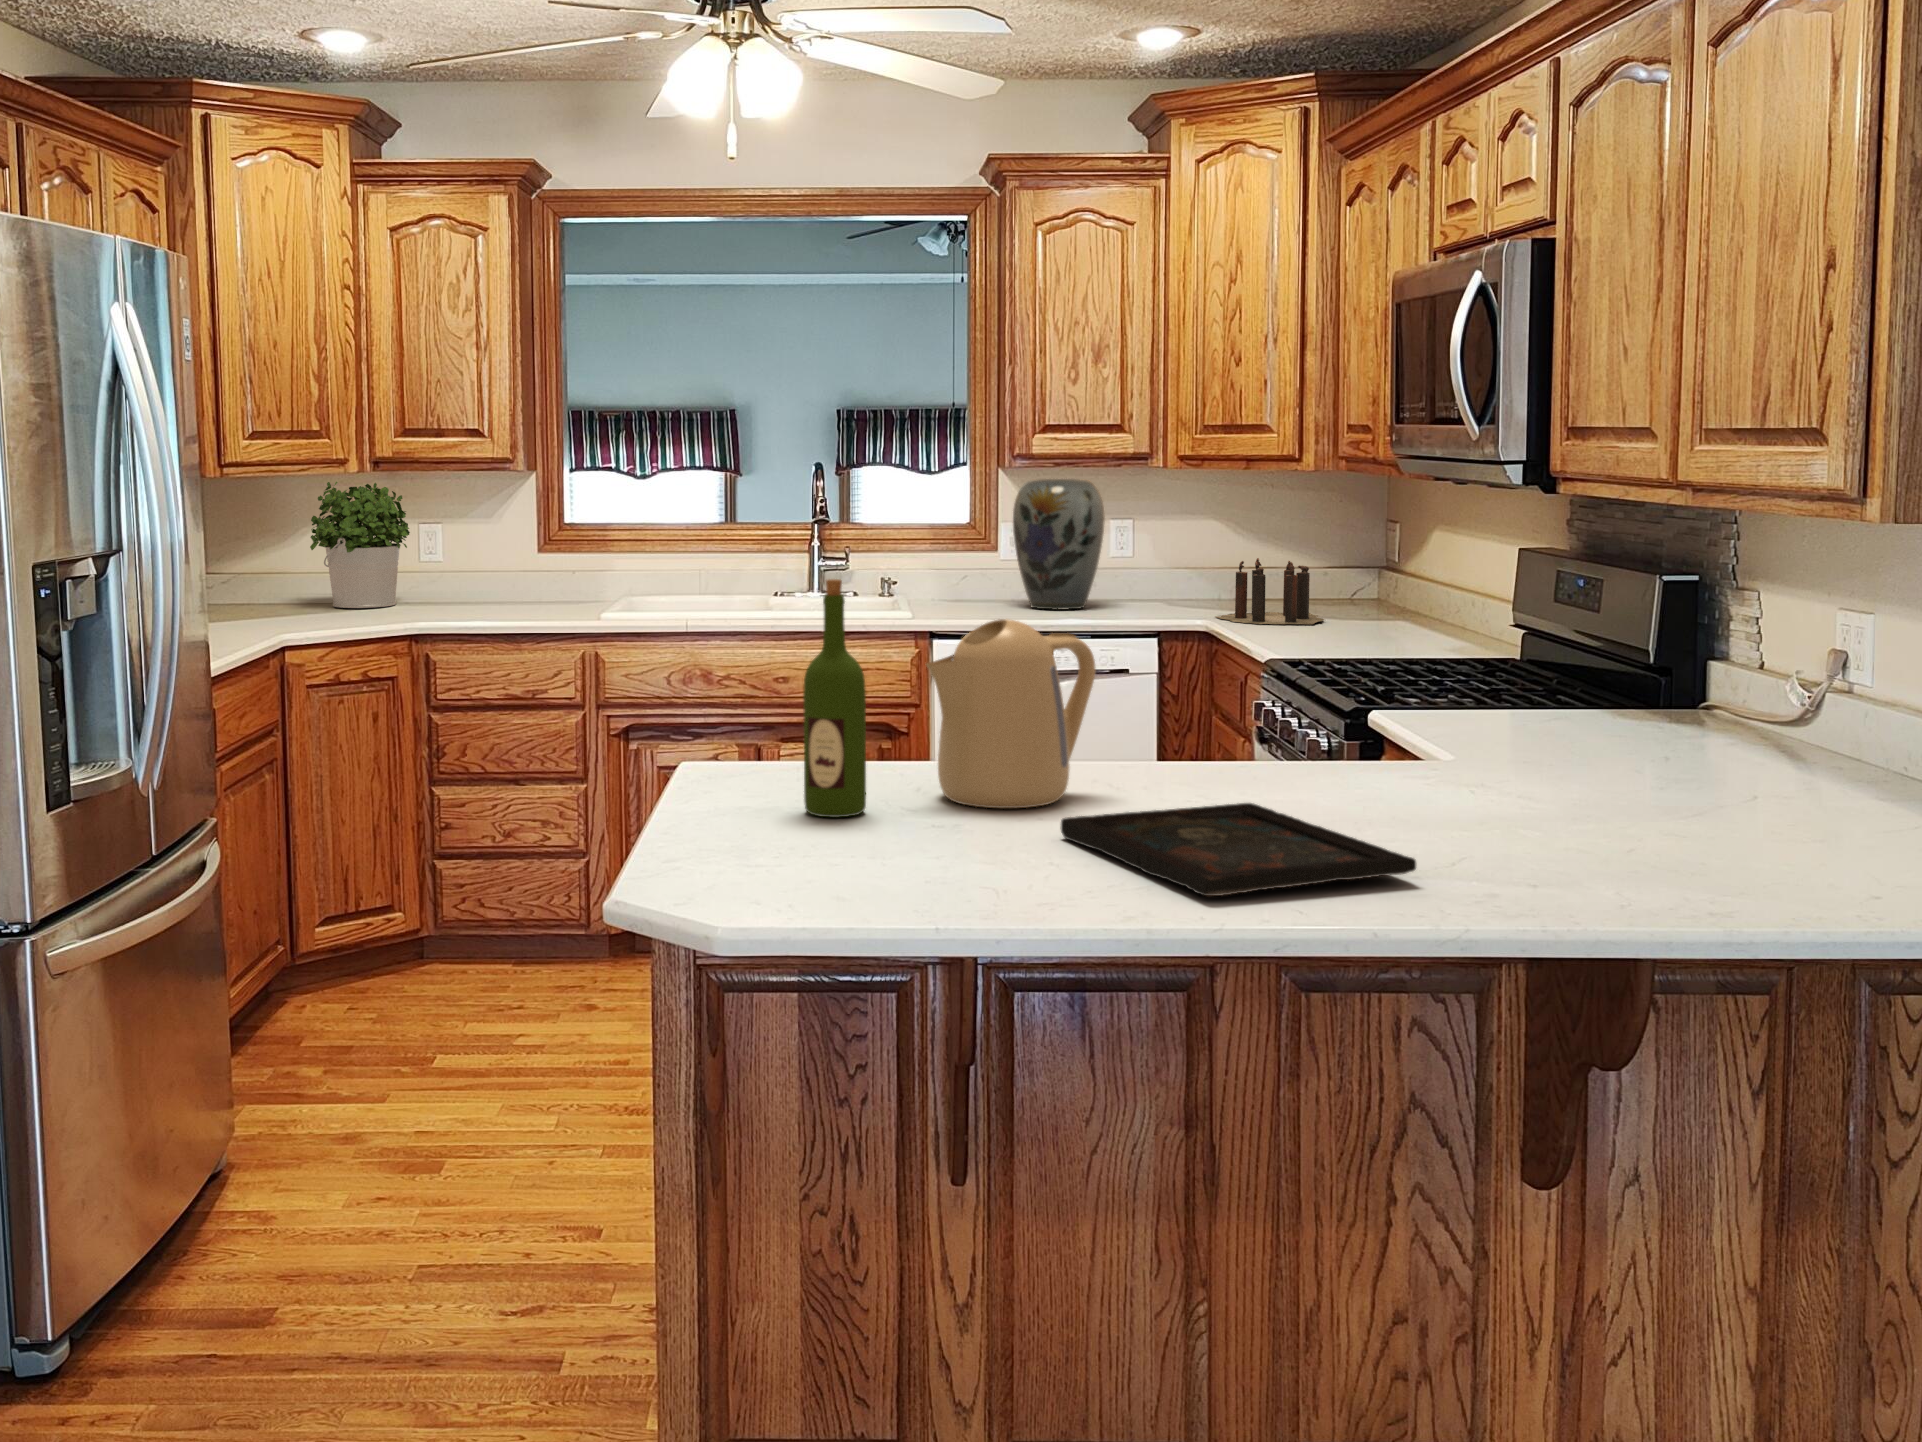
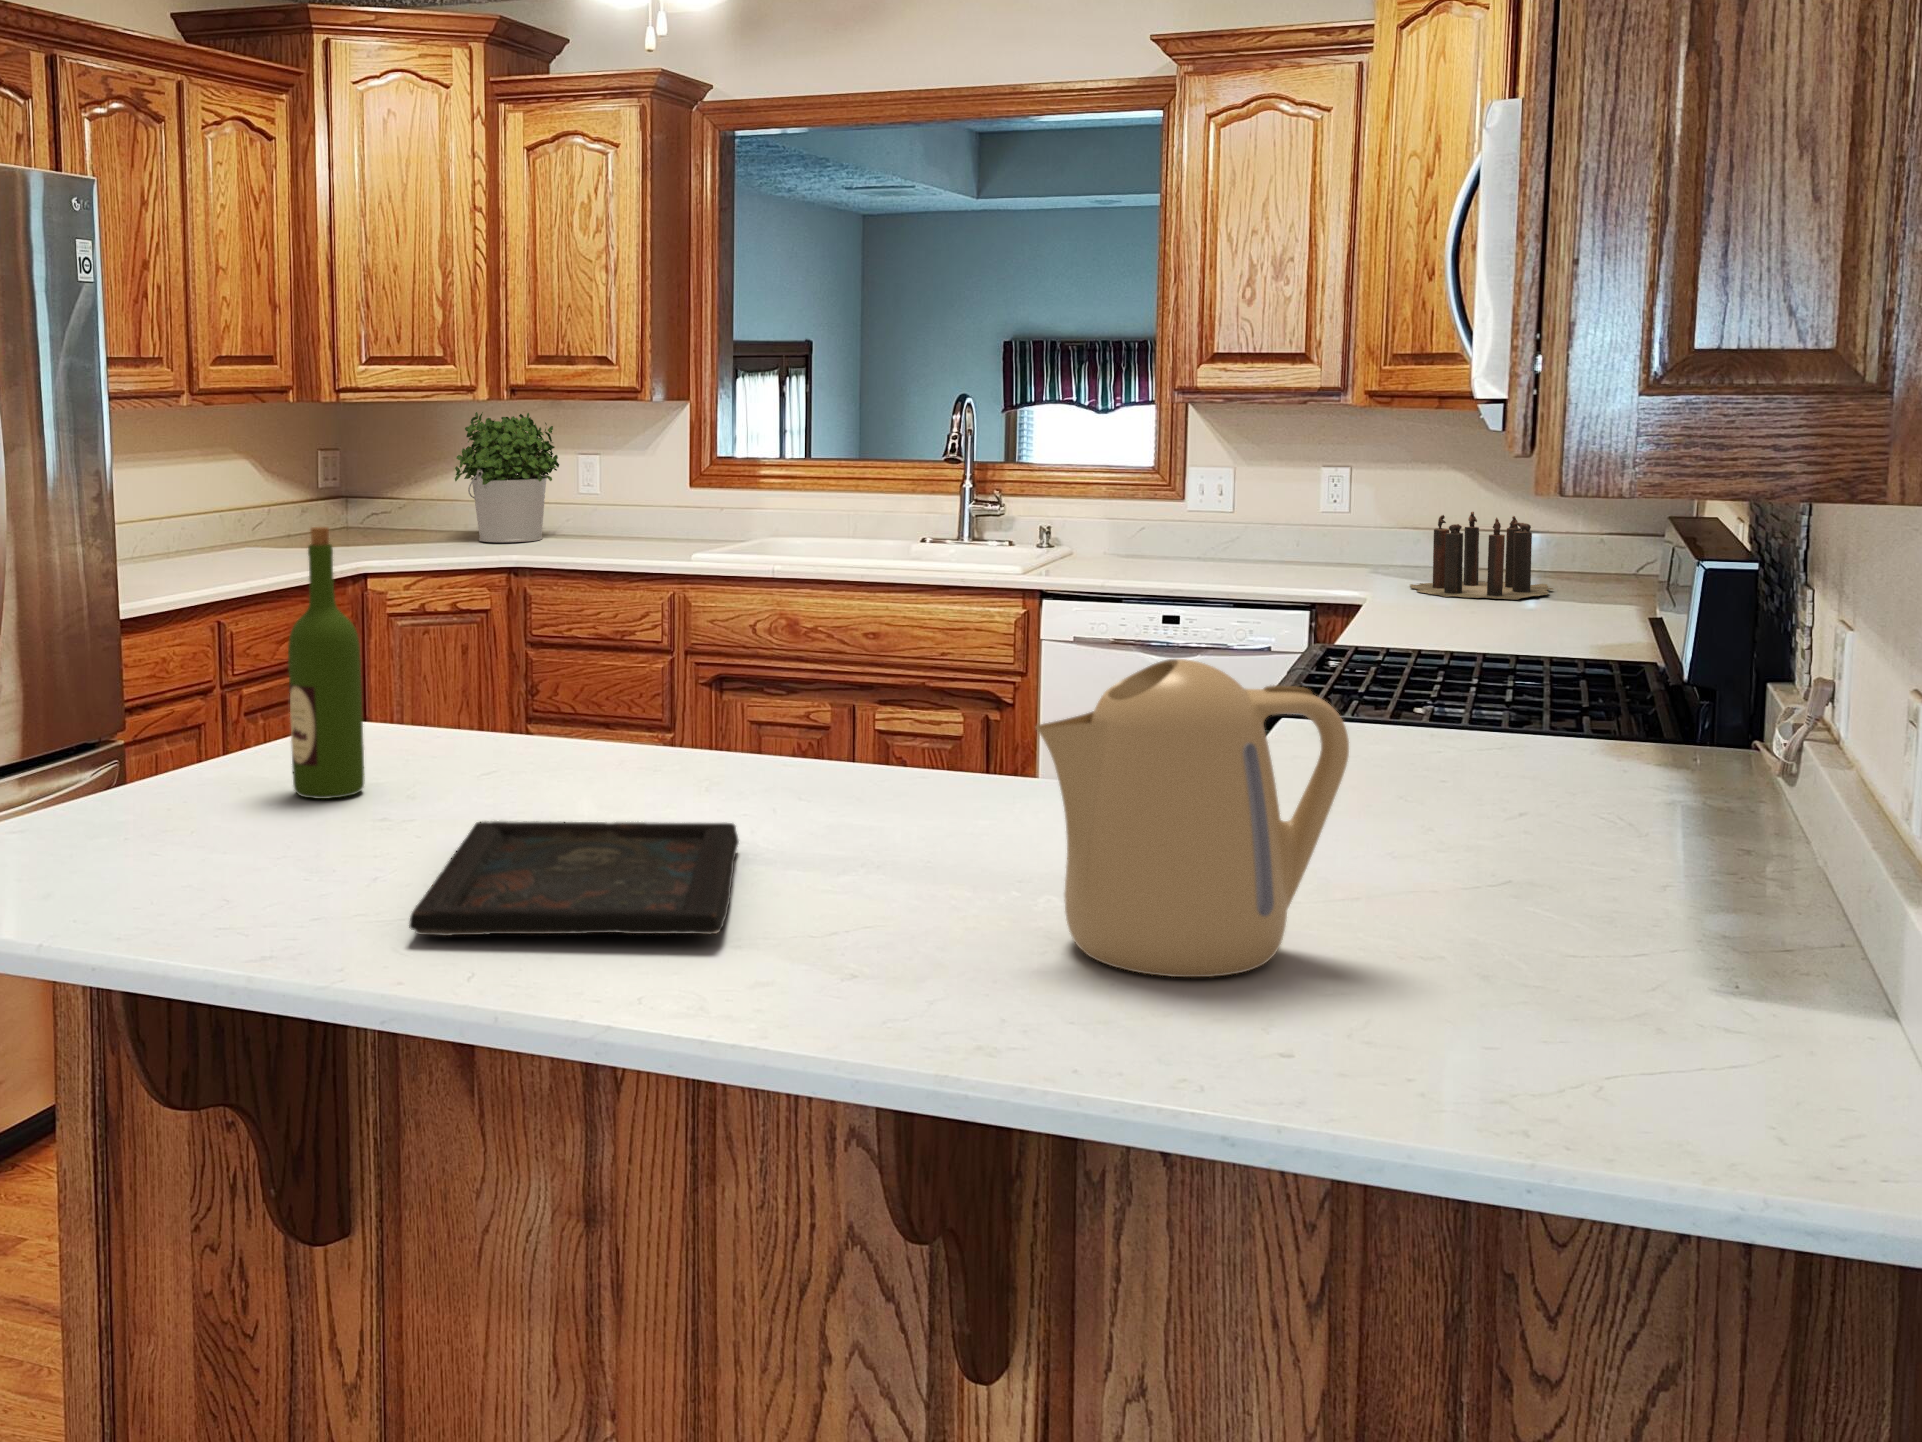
vase: present [1013,479,1105,610] -> none [1181,410,1297,569]
kettle: present [926,619,1095,808] -> present [1036,659,1349,977]

